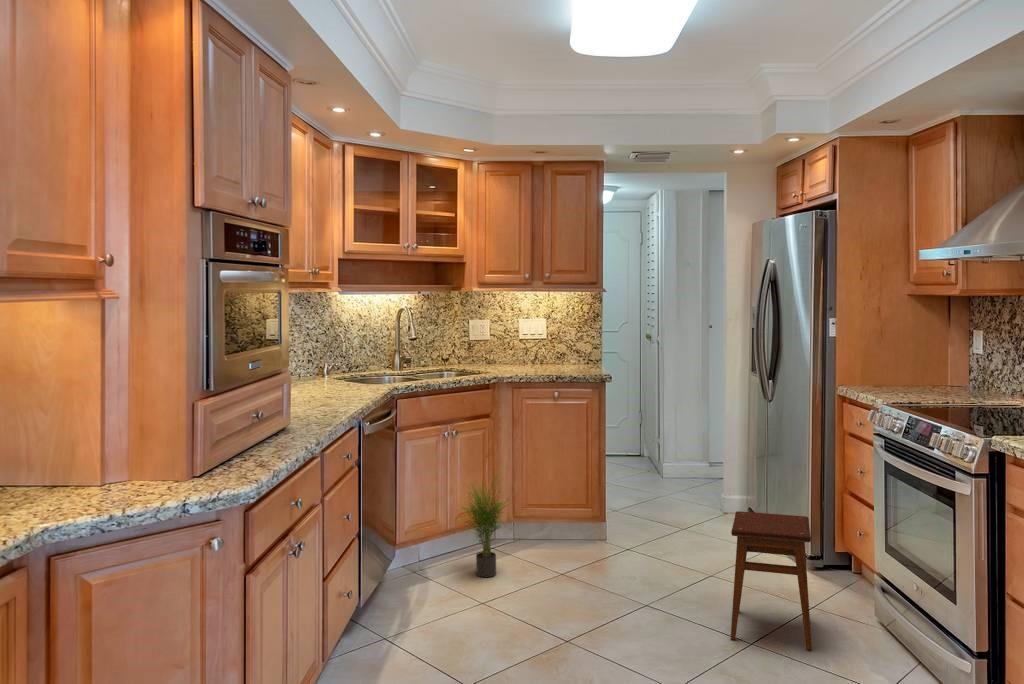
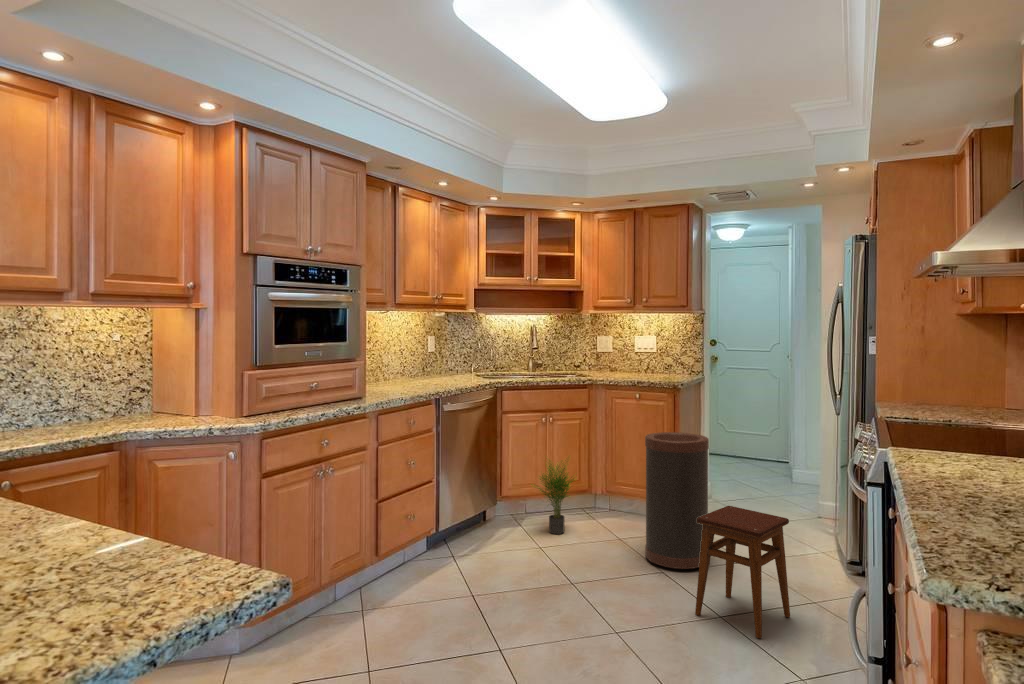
trash can: none [611,434,684,592] -> present [645,432,709,569]

